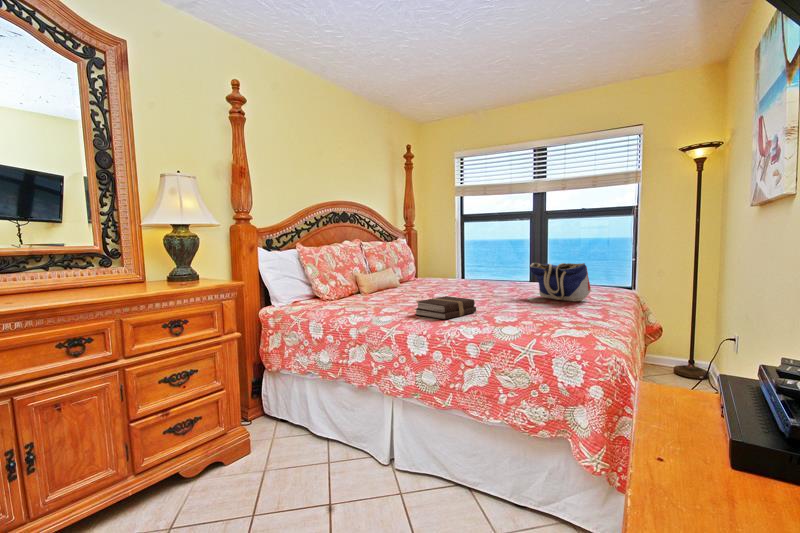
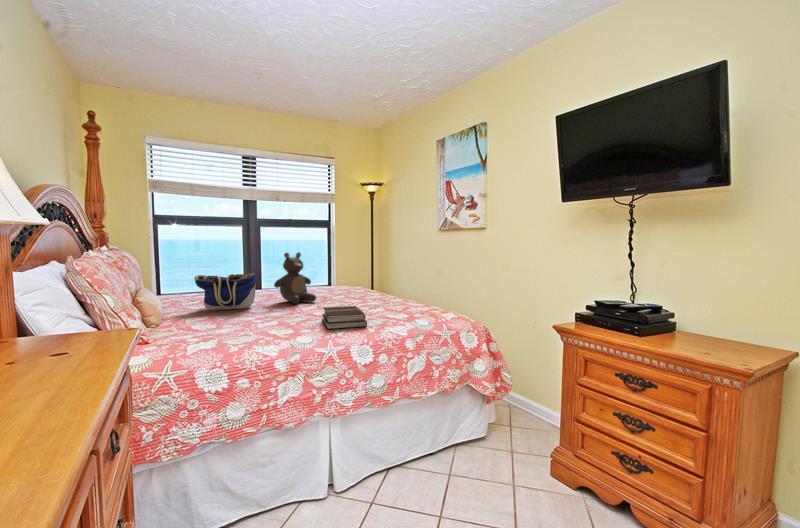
teddy bear: none [477,243,520,295] -> present [274,252,316,304]
tote bag: present [530,263,591,301] -> present [194,273,256,310]

